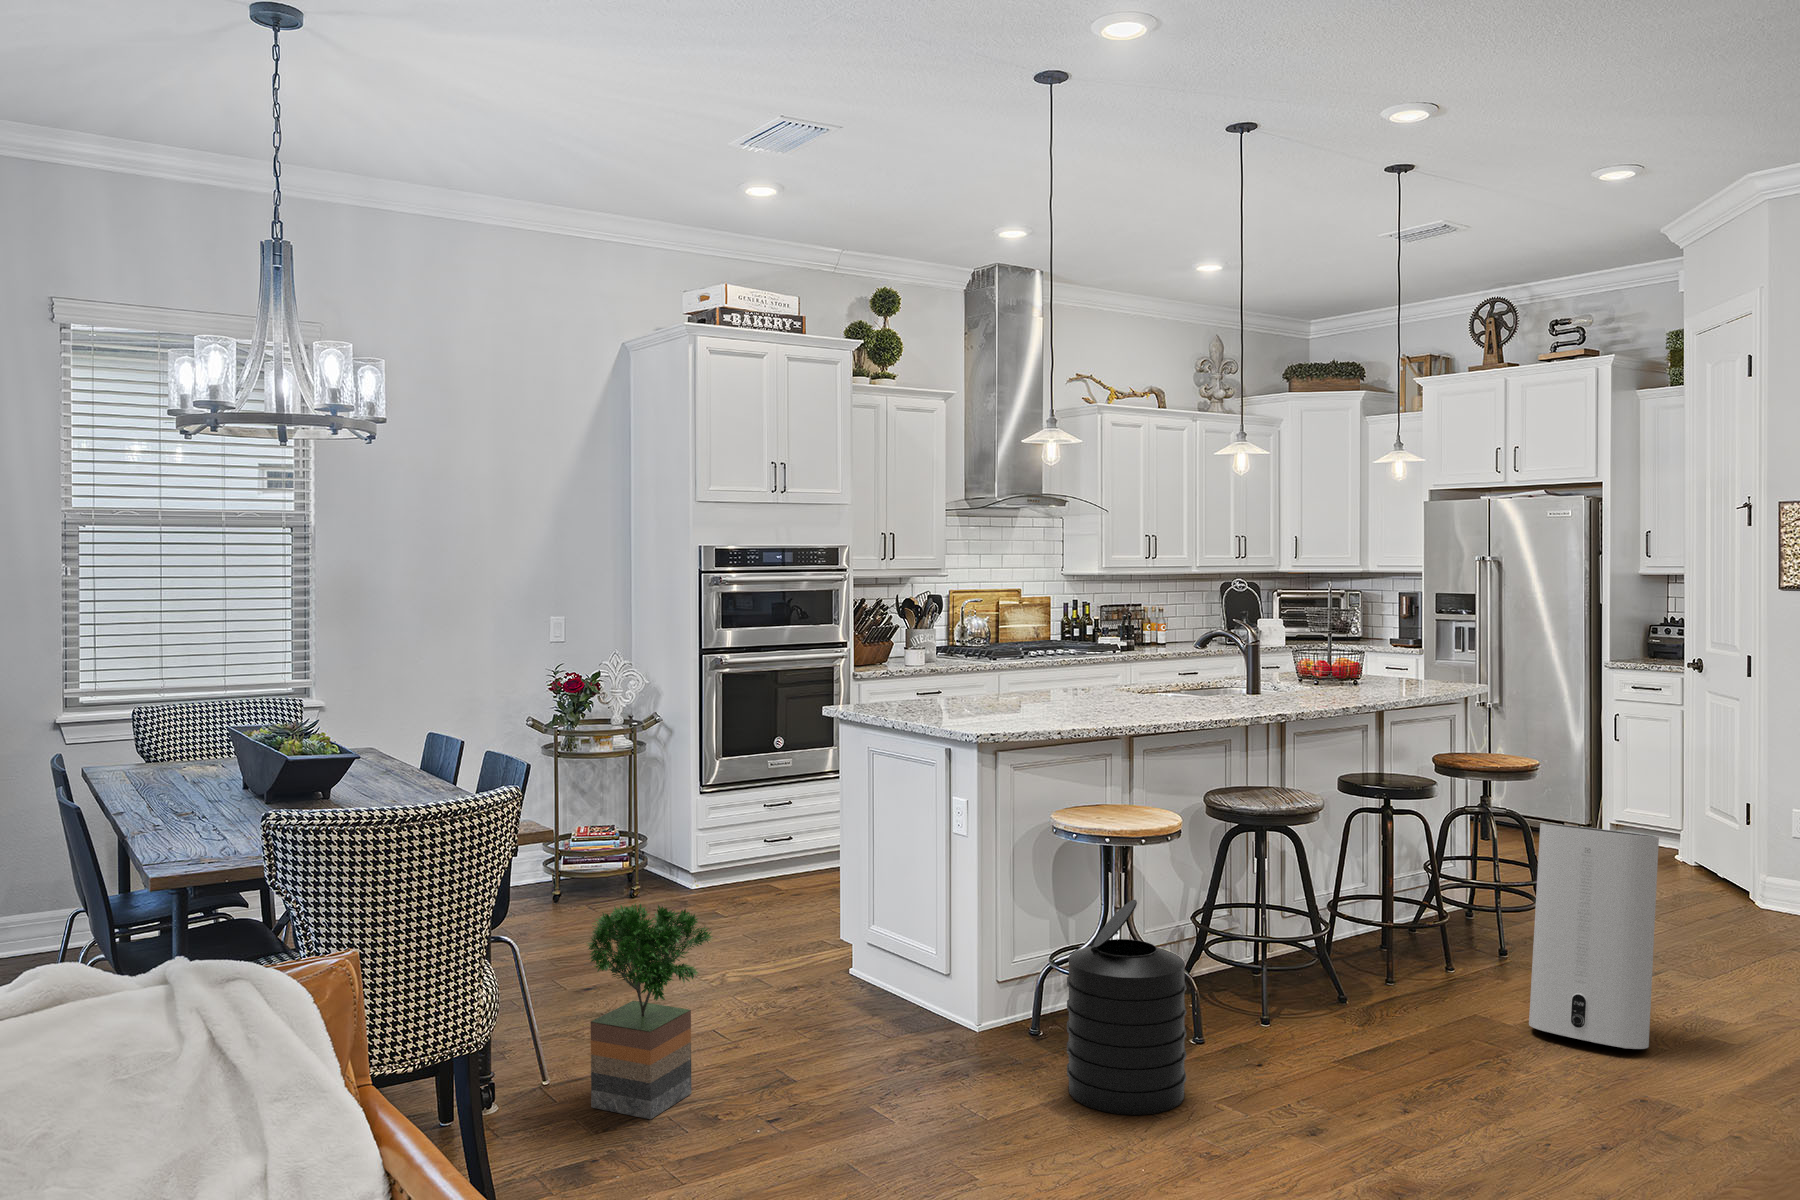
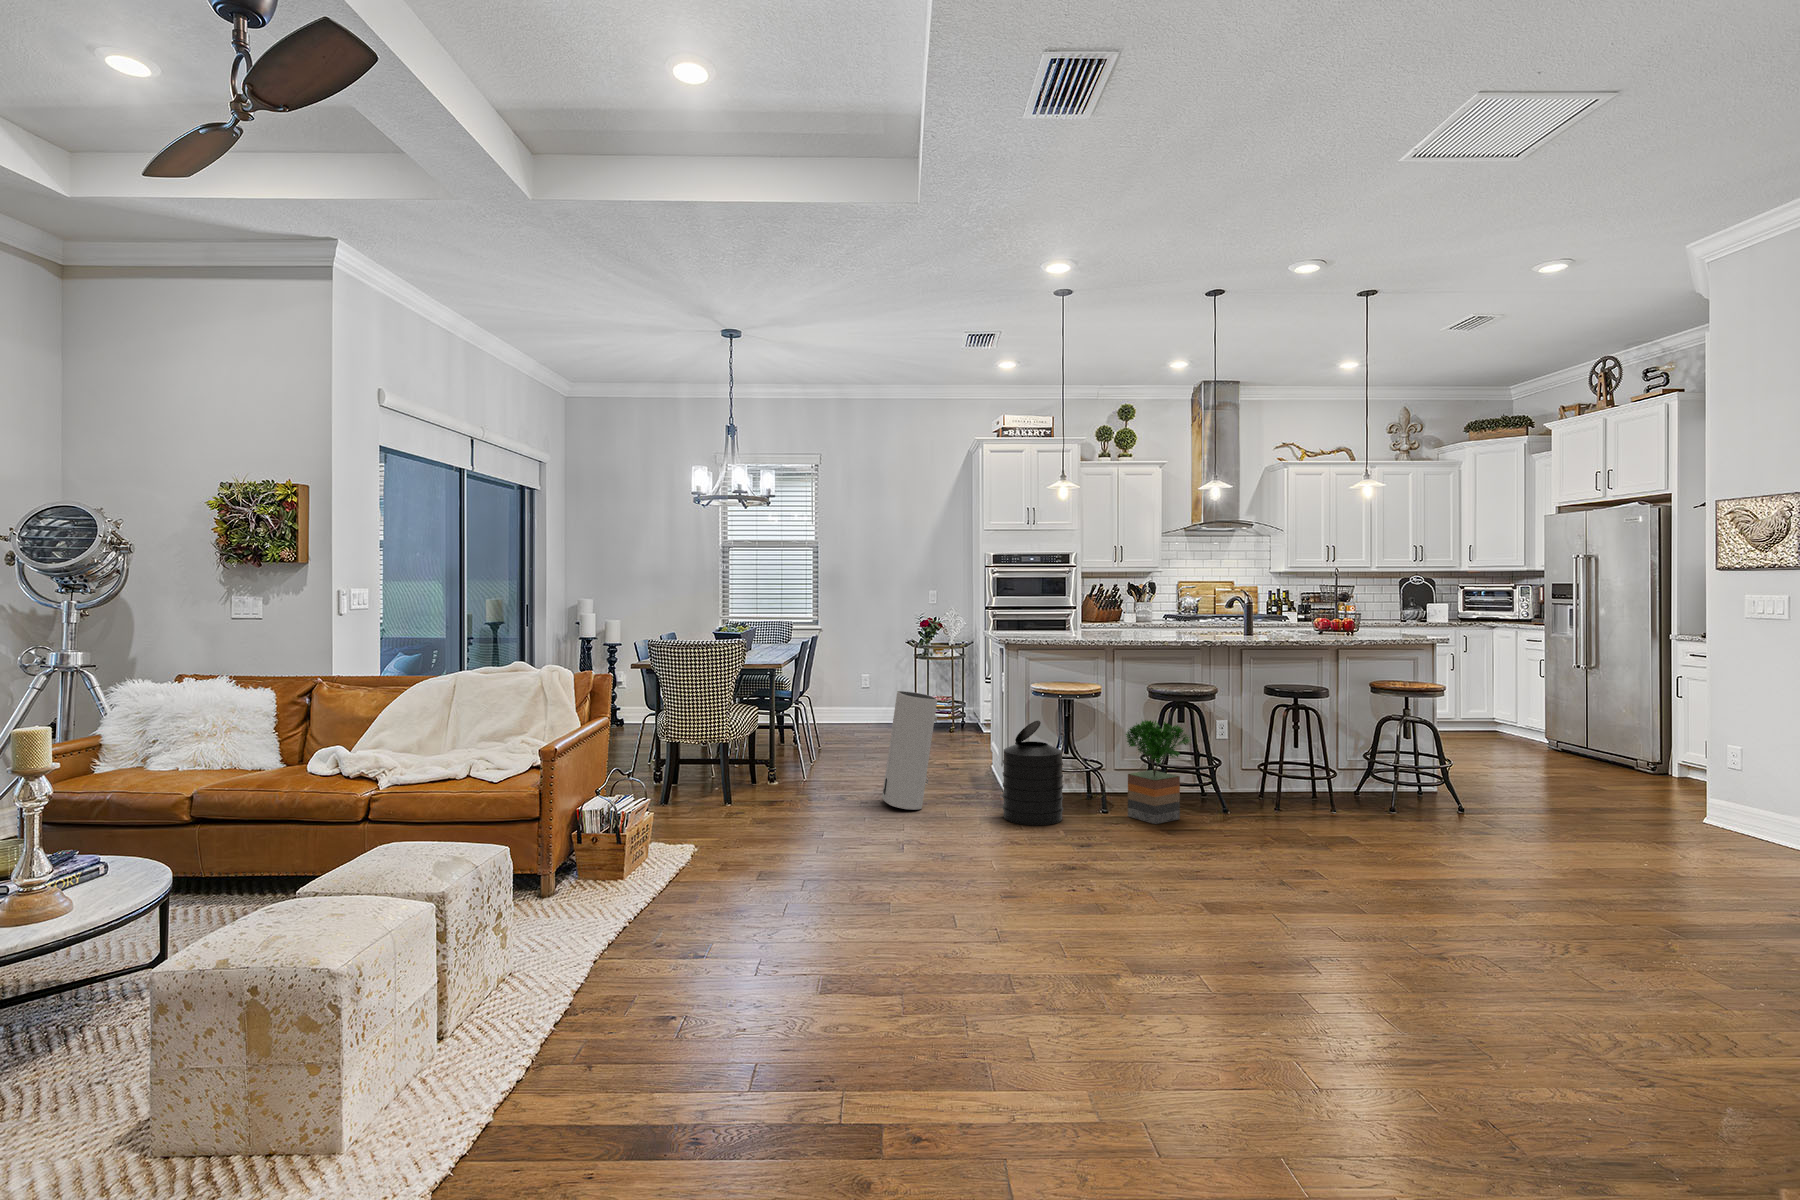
air purifier: present [1529,823,1659,1049] -> present [882,691,937,810]
potted tree: present [587,904,712,1119] -> present [1126,720,1190,824]

